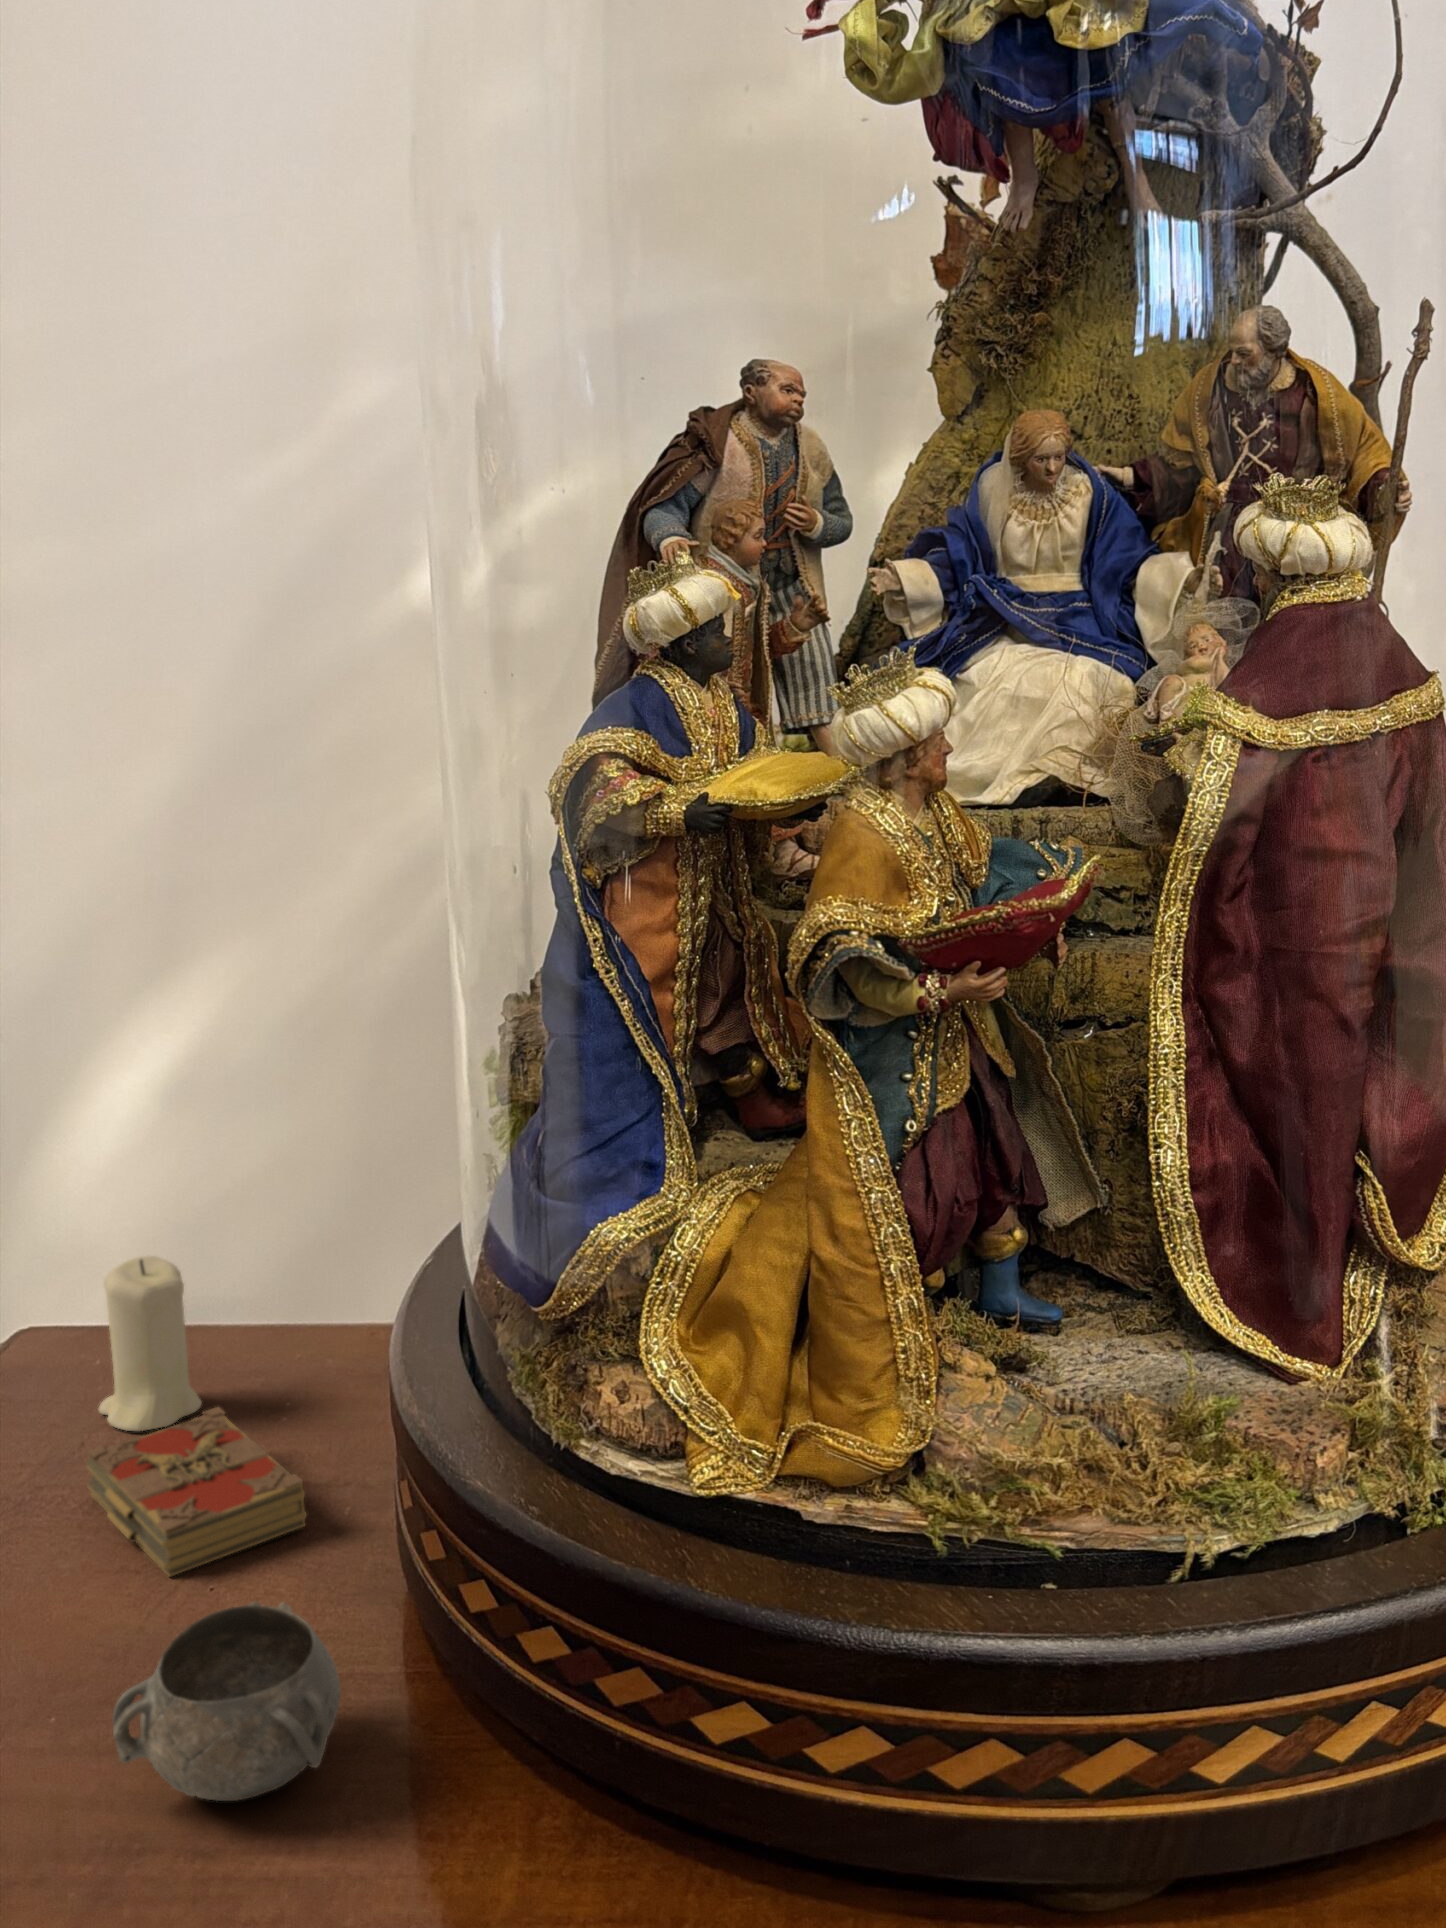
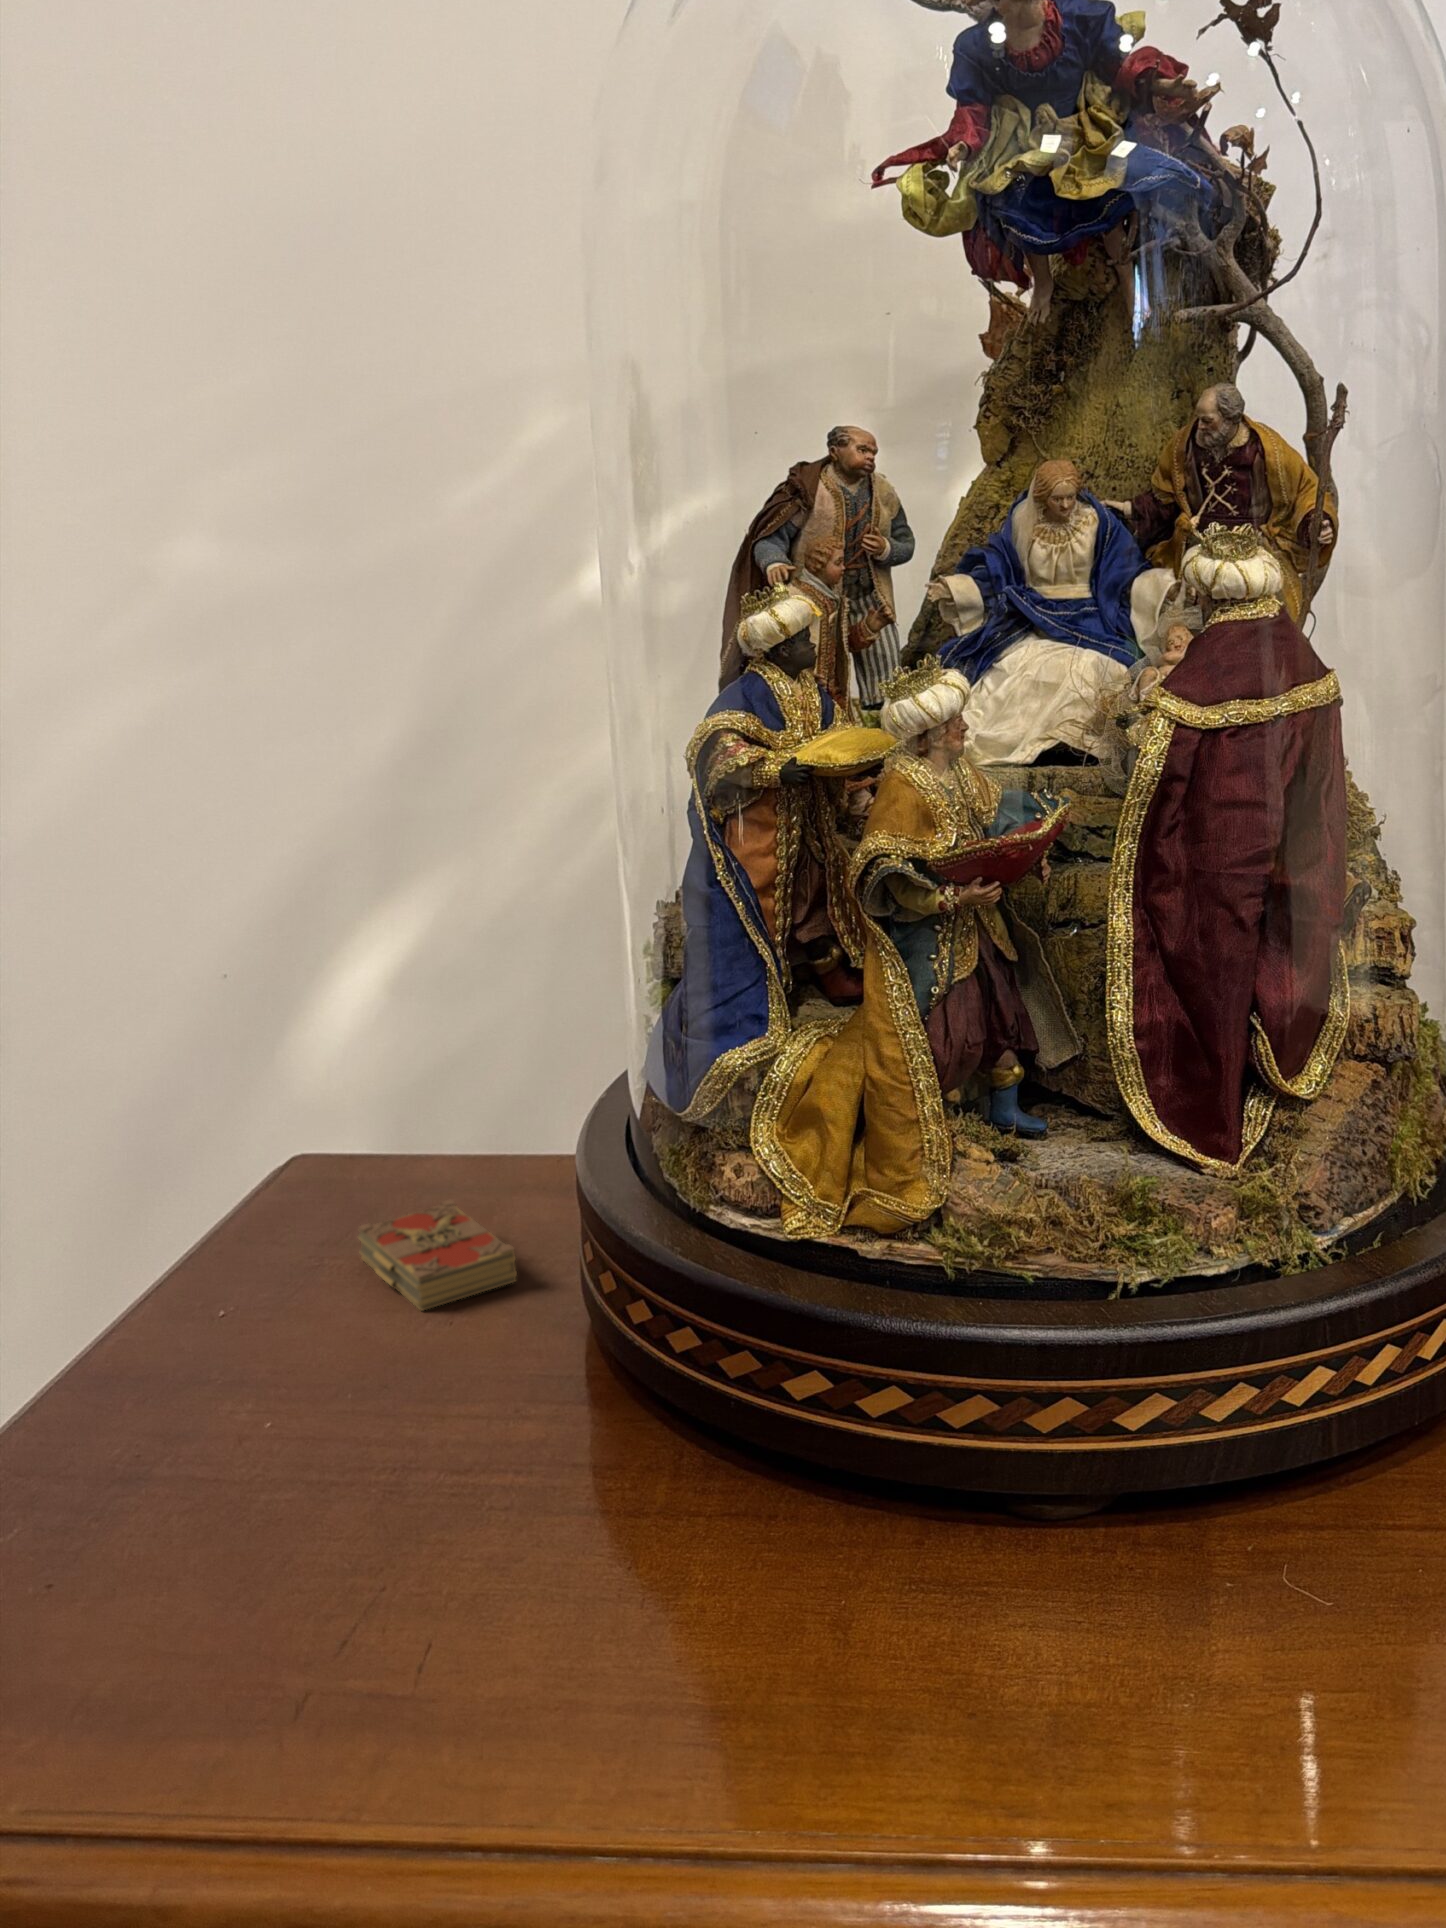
candle: present [99,1256,201,1431] -> none [361,1090,437,1218]
decorative bowl: present [113,1601,341,1801] -> none [394,1314,545,1439]

